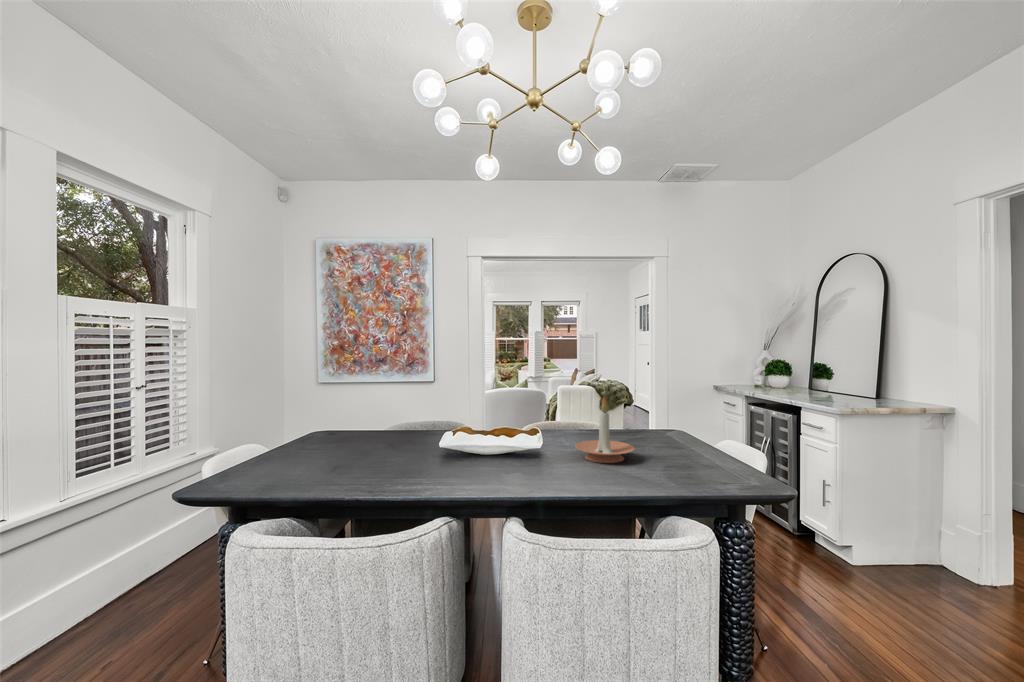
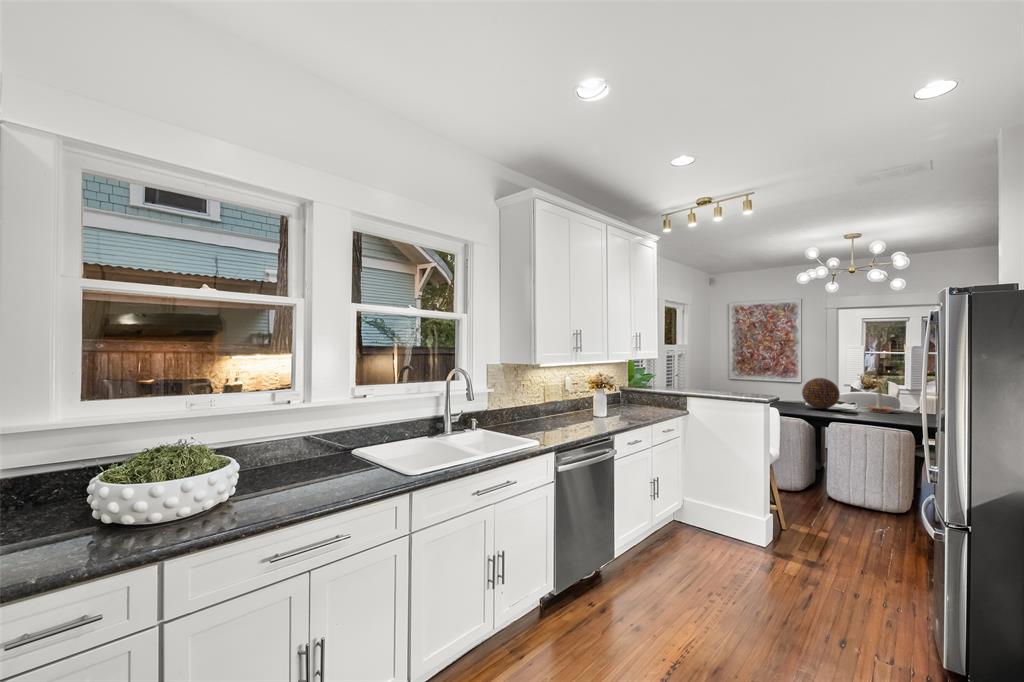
decorative orb: none [453,388,540,477] -> present [802,378,840,409]

